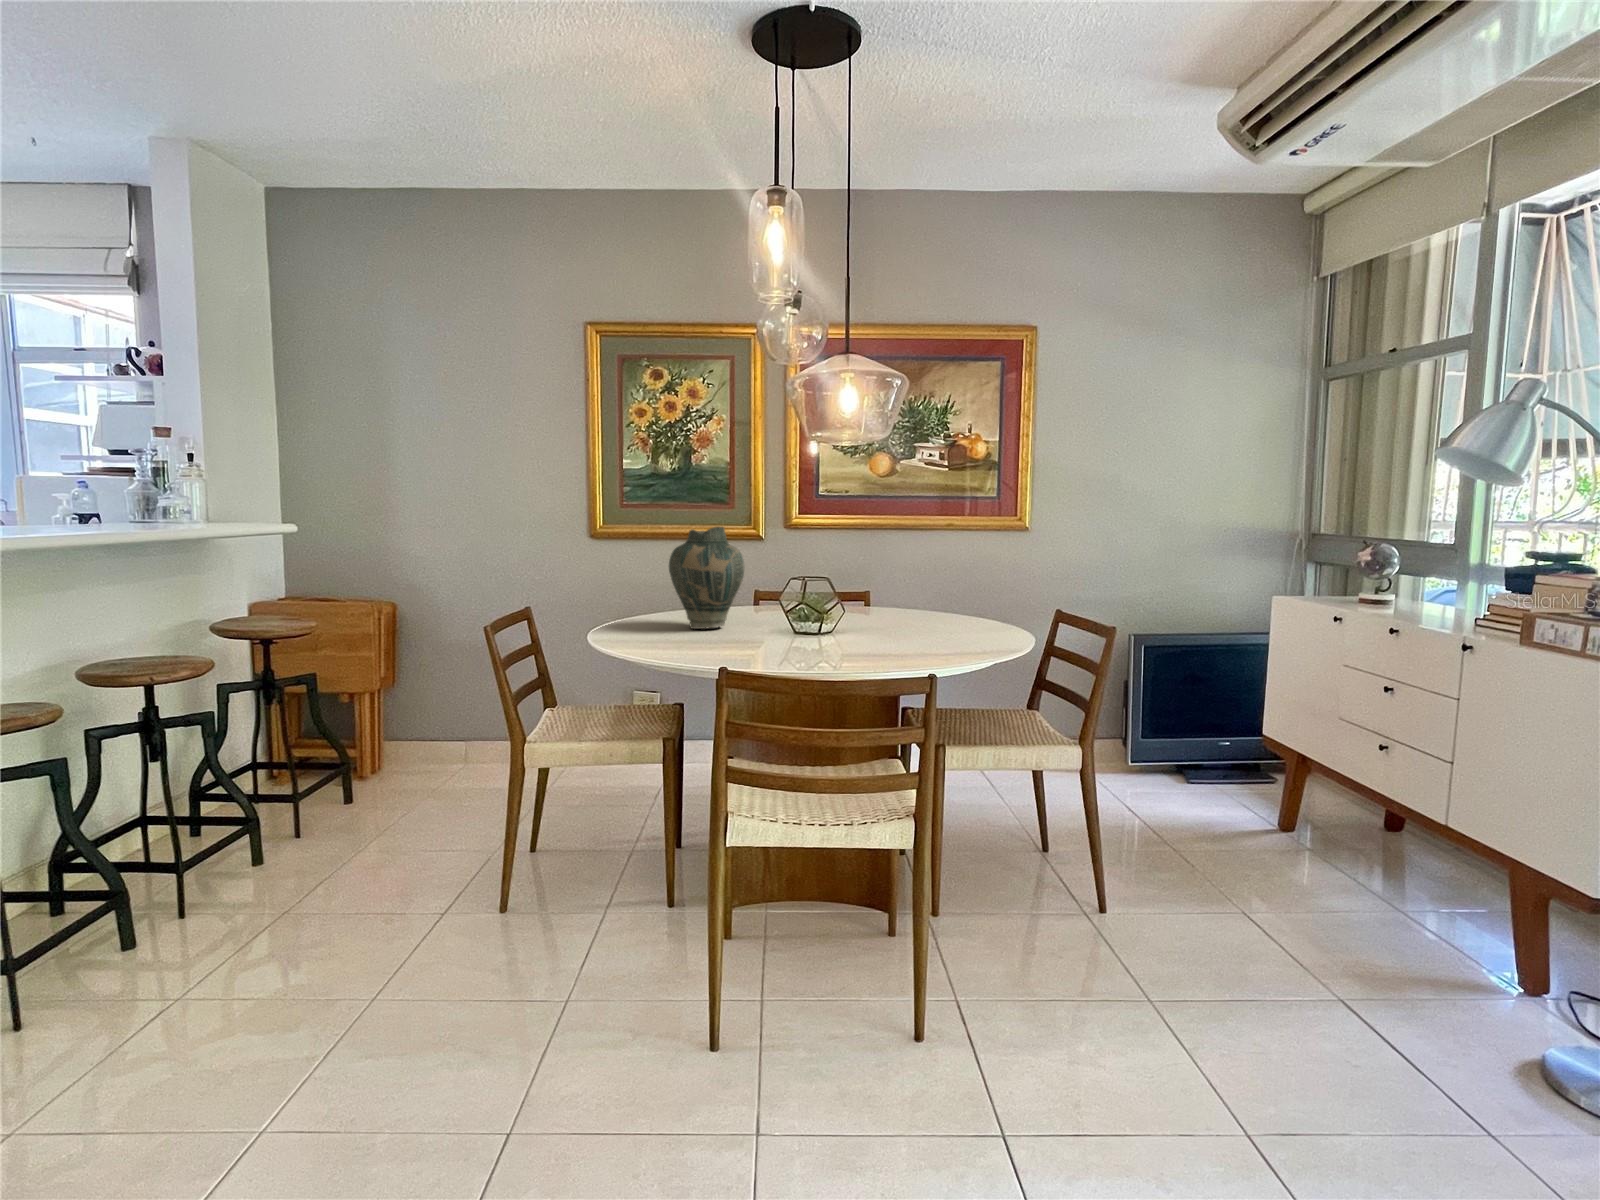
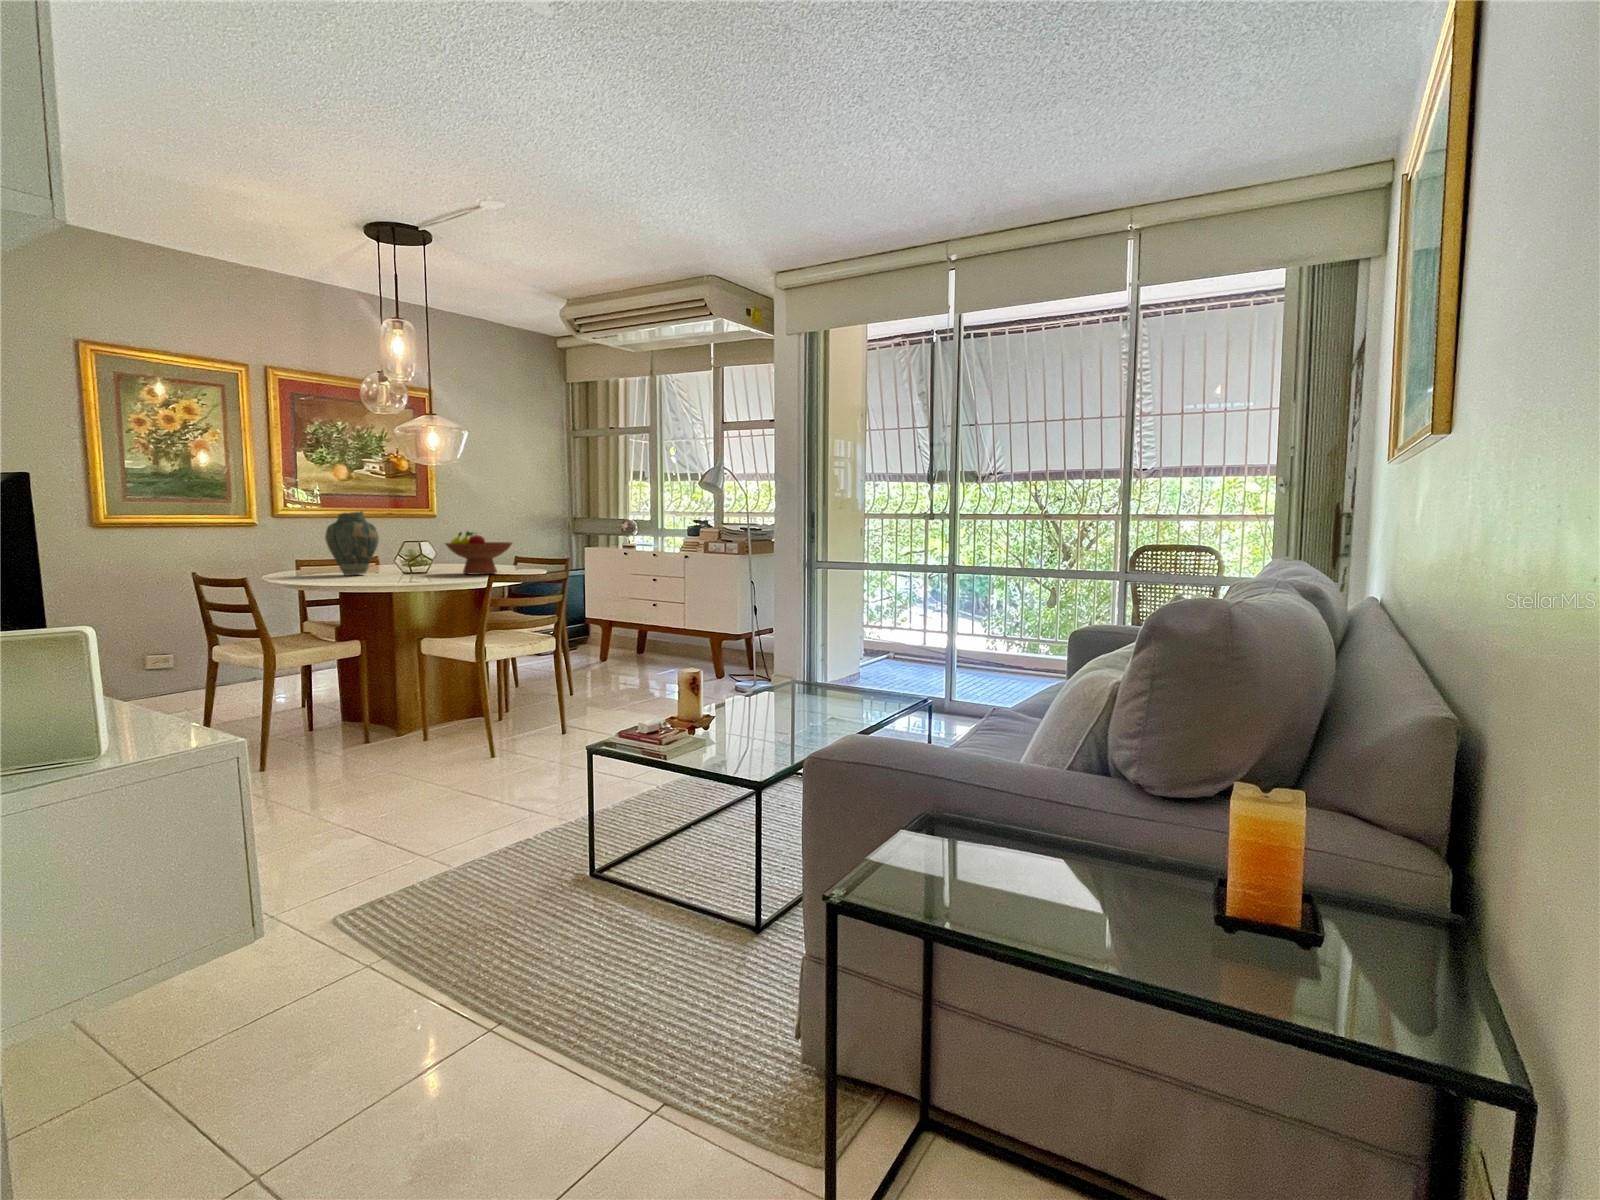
fruit bowl: none [805,569,930,655] -> present [445,531,512,574]

